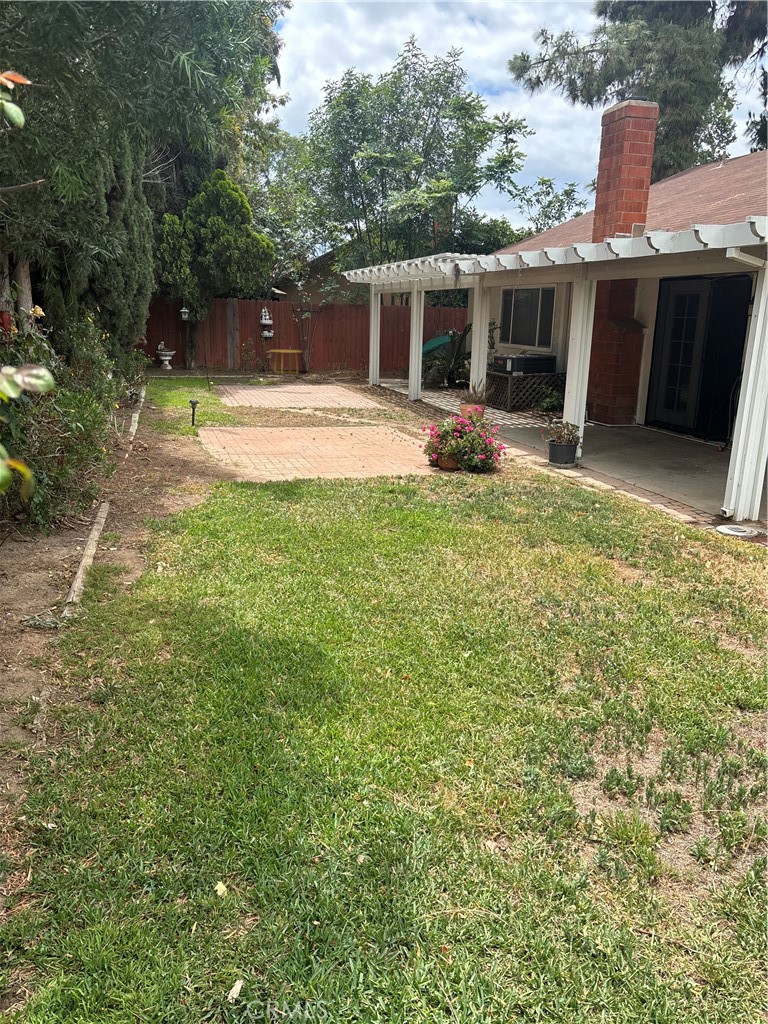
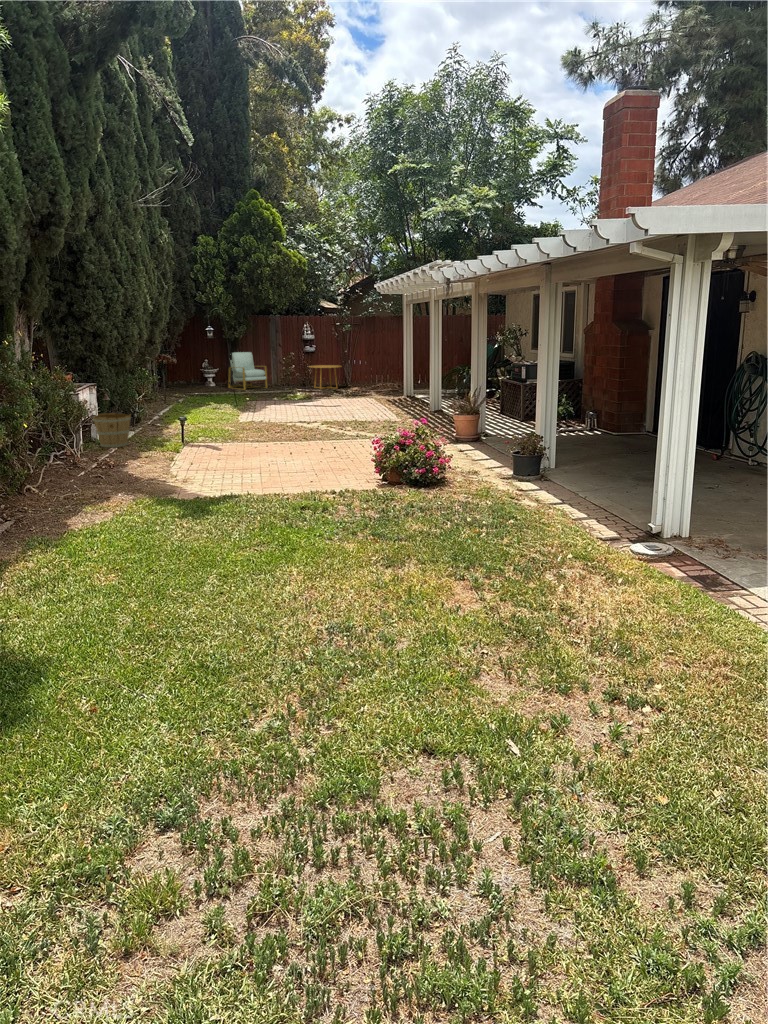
chair: none [186,334,227,373] -> present [228,352,267,390]
wooden bucket: none [106,396,146,432] -> present [93,413,131,448]

